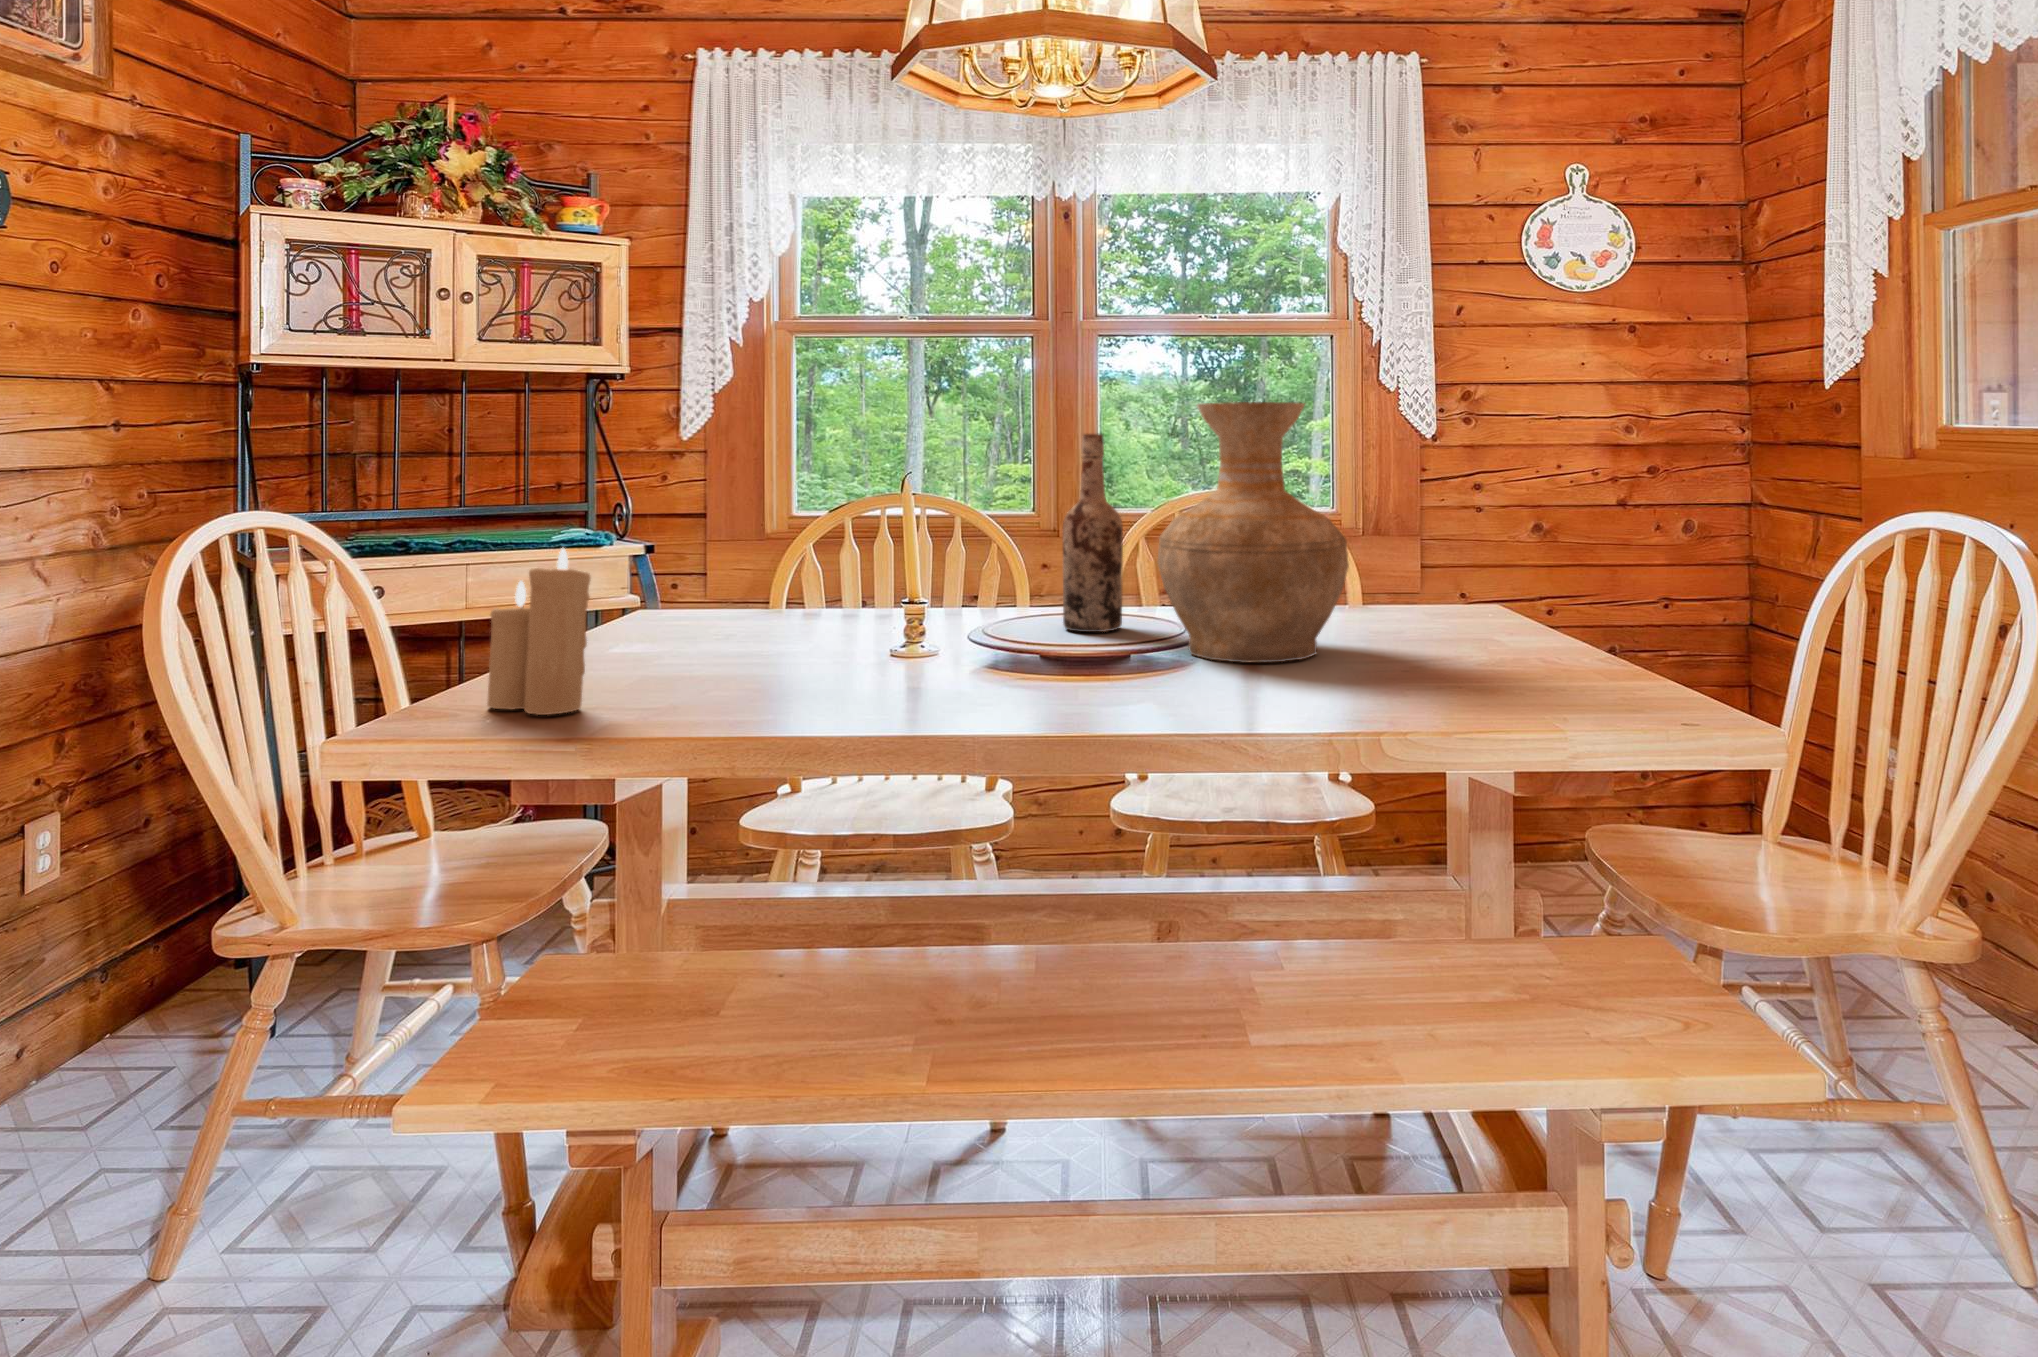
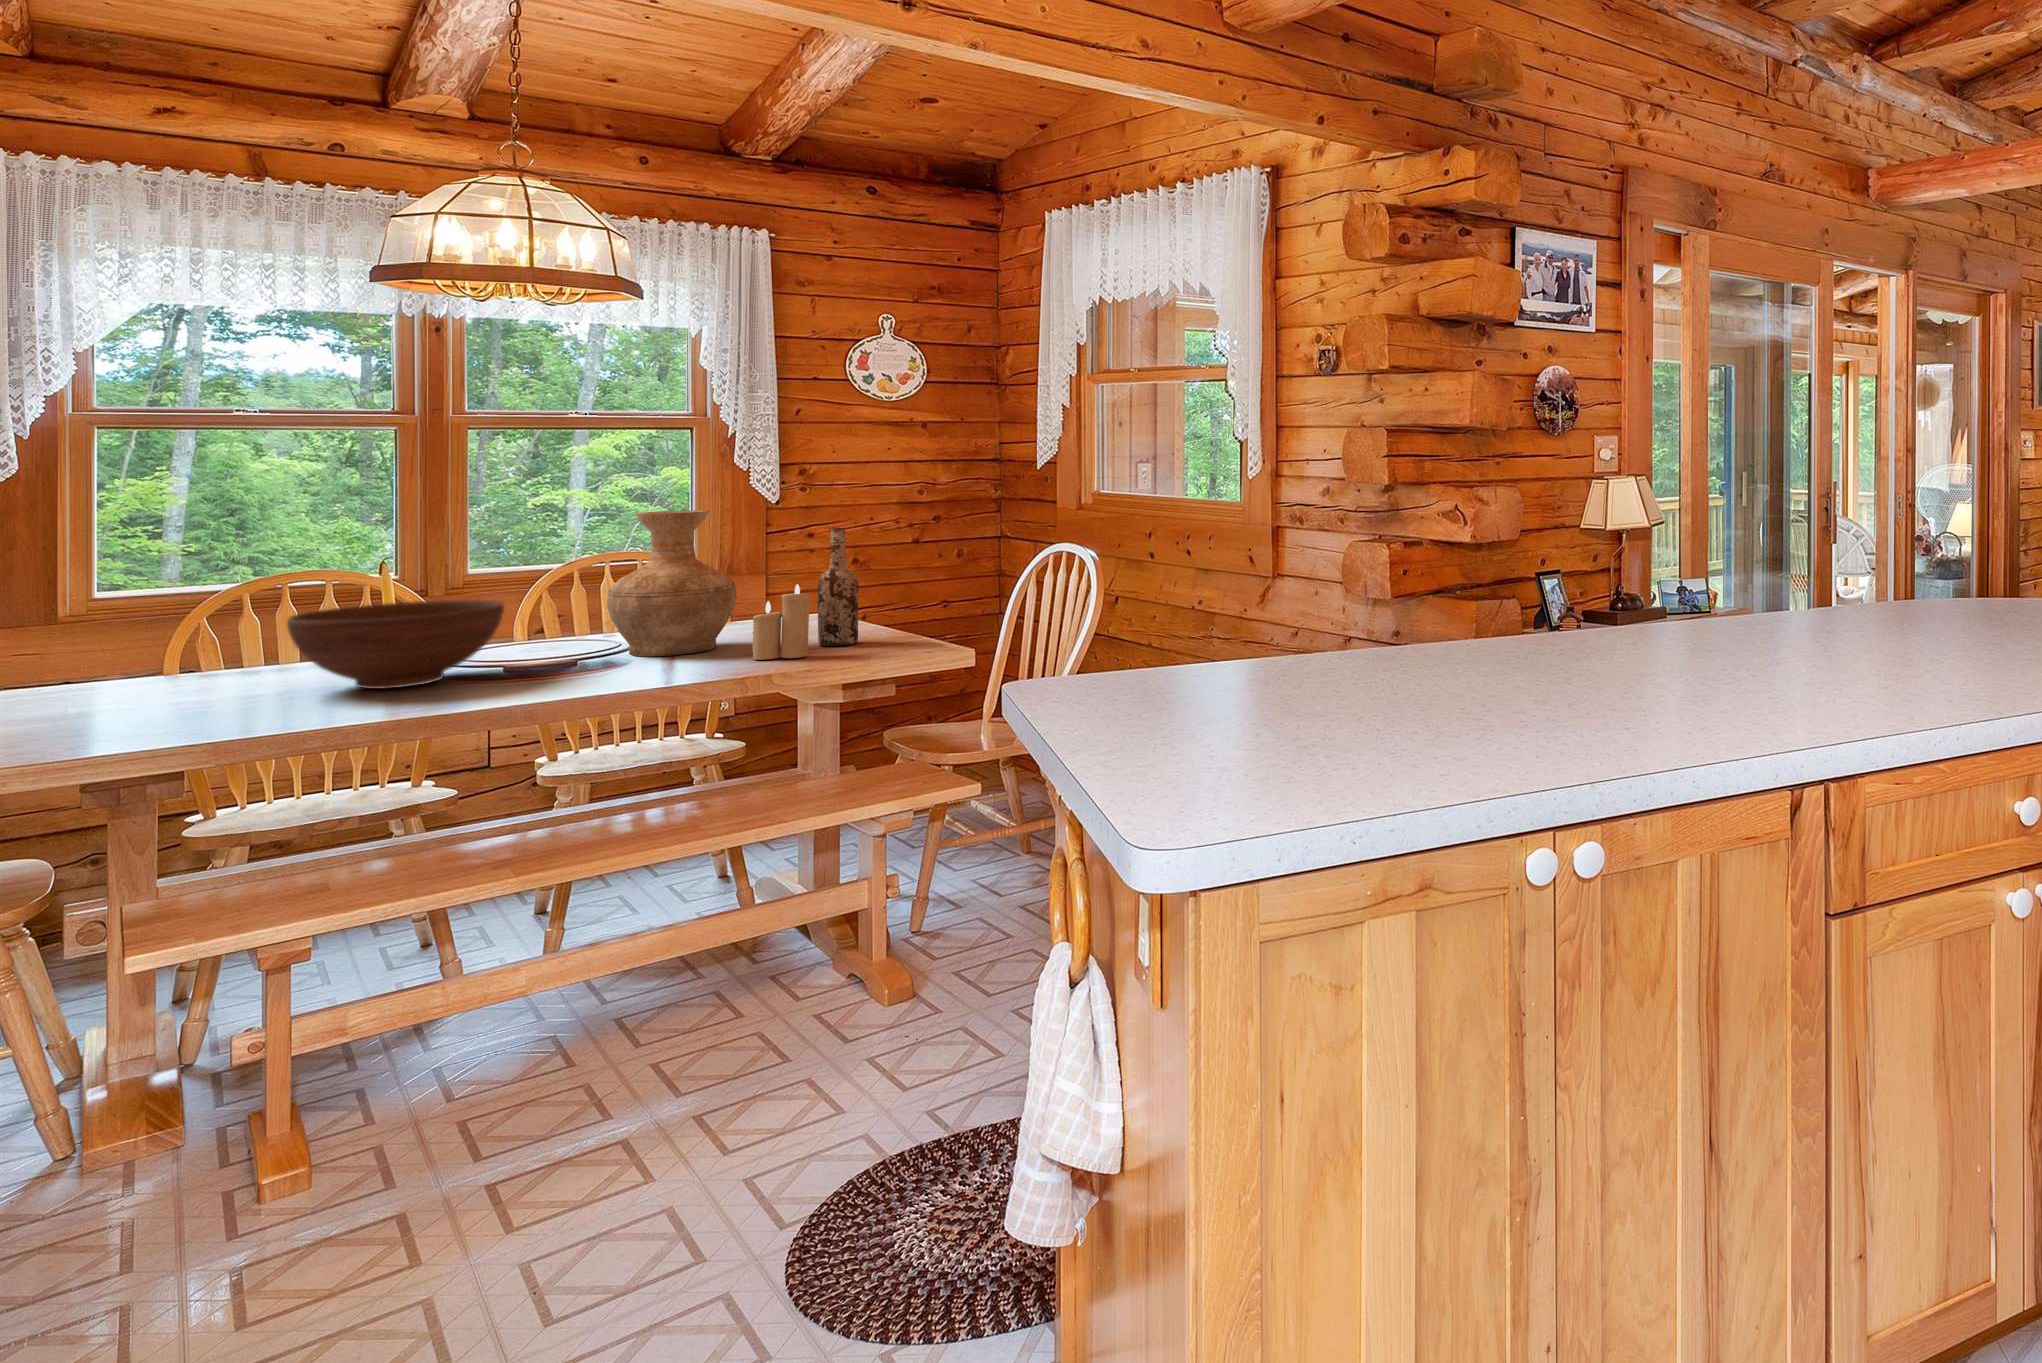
wine bottle: present [1063,434,1123,632] -> present [818,528,859,646]
fruit bowl: none [724,532,996,672] -> present [287,600,504,689]
candle: present [487,548,591,715] -> present [752,584,810,660]

